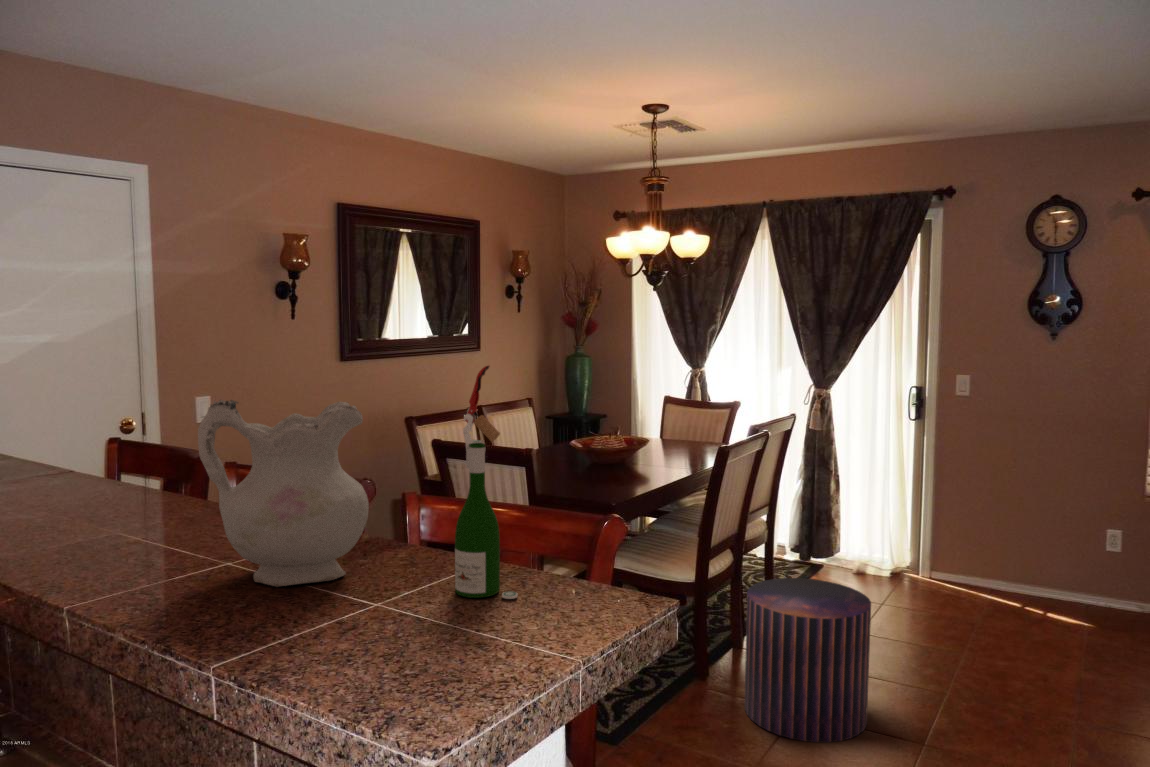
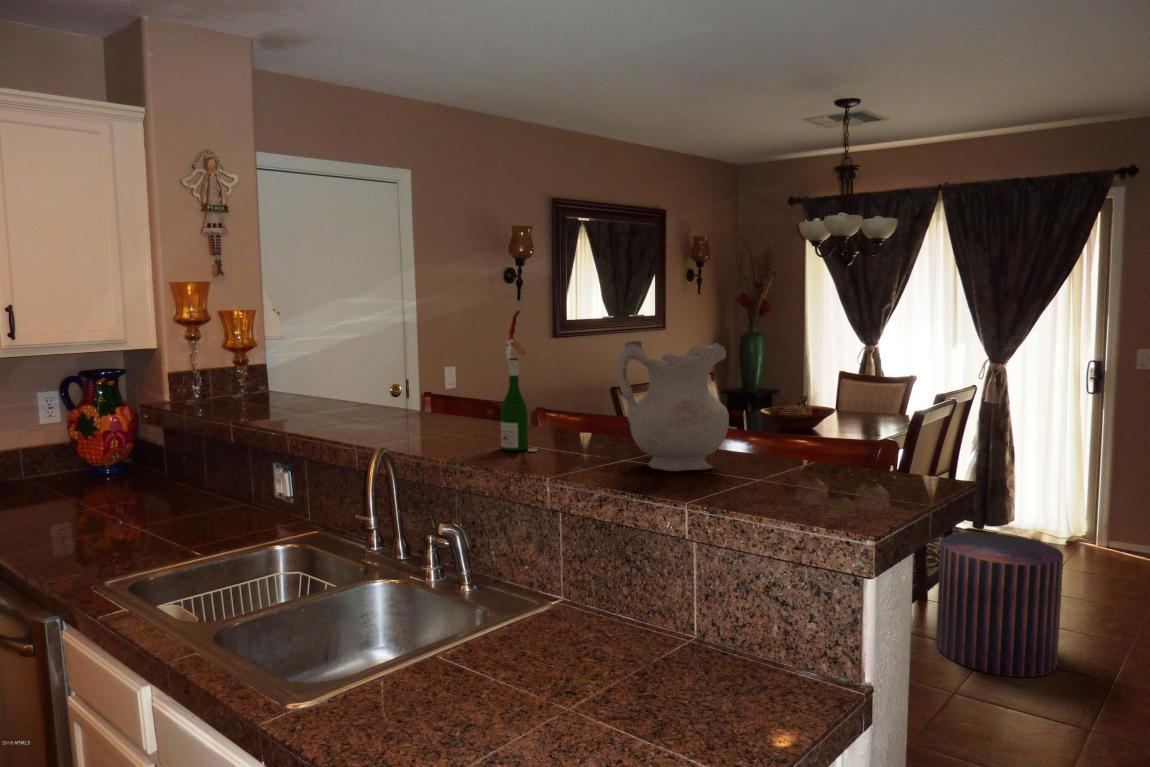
wine bottle: present [455,366,518,599] -> present [501,310,537,452]

